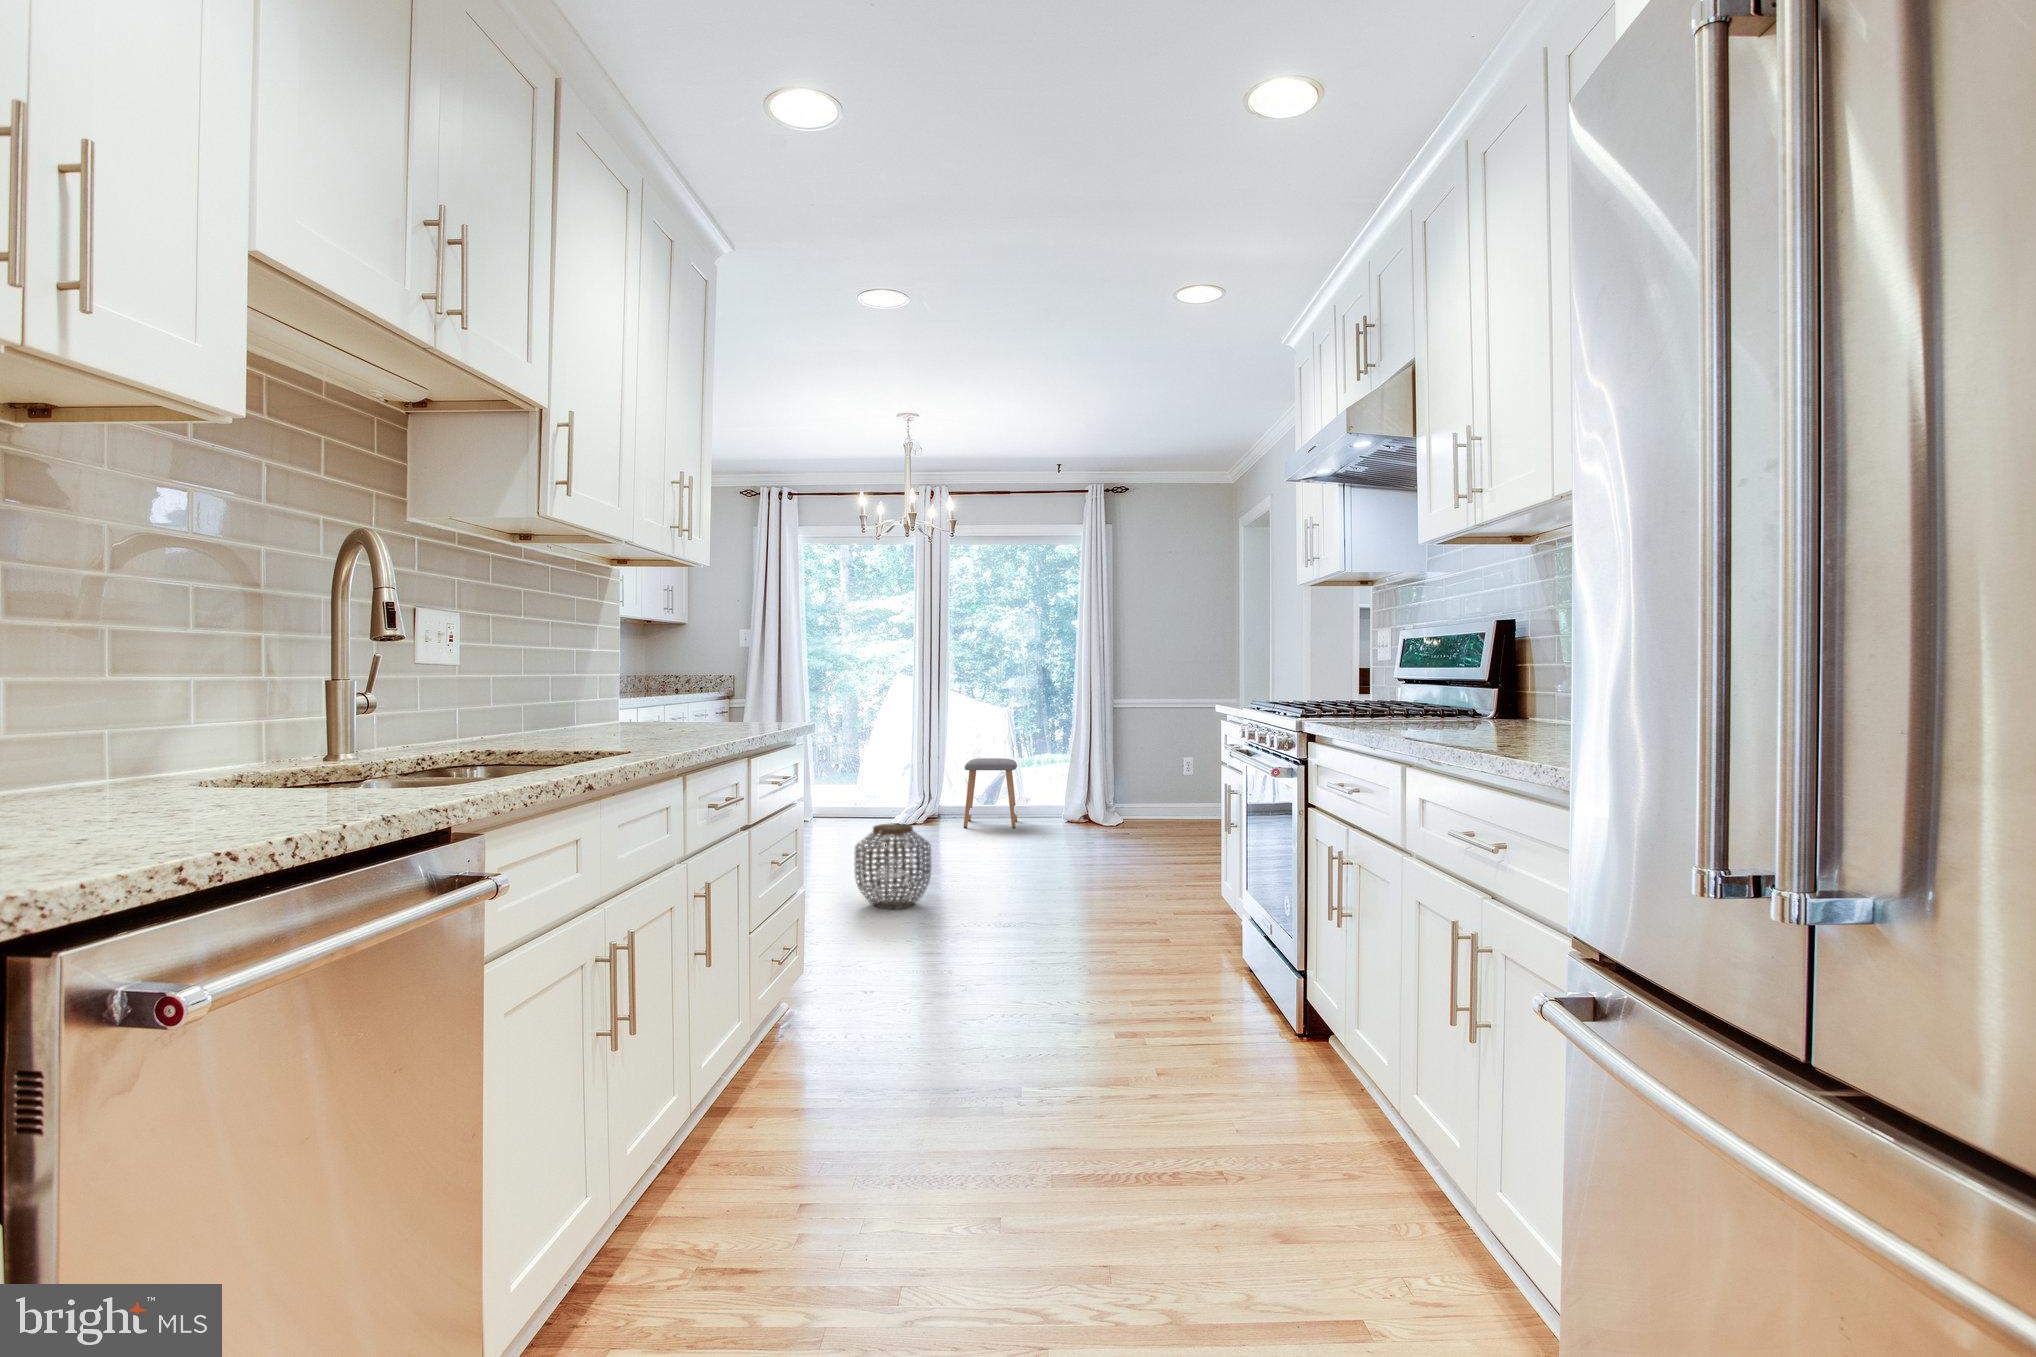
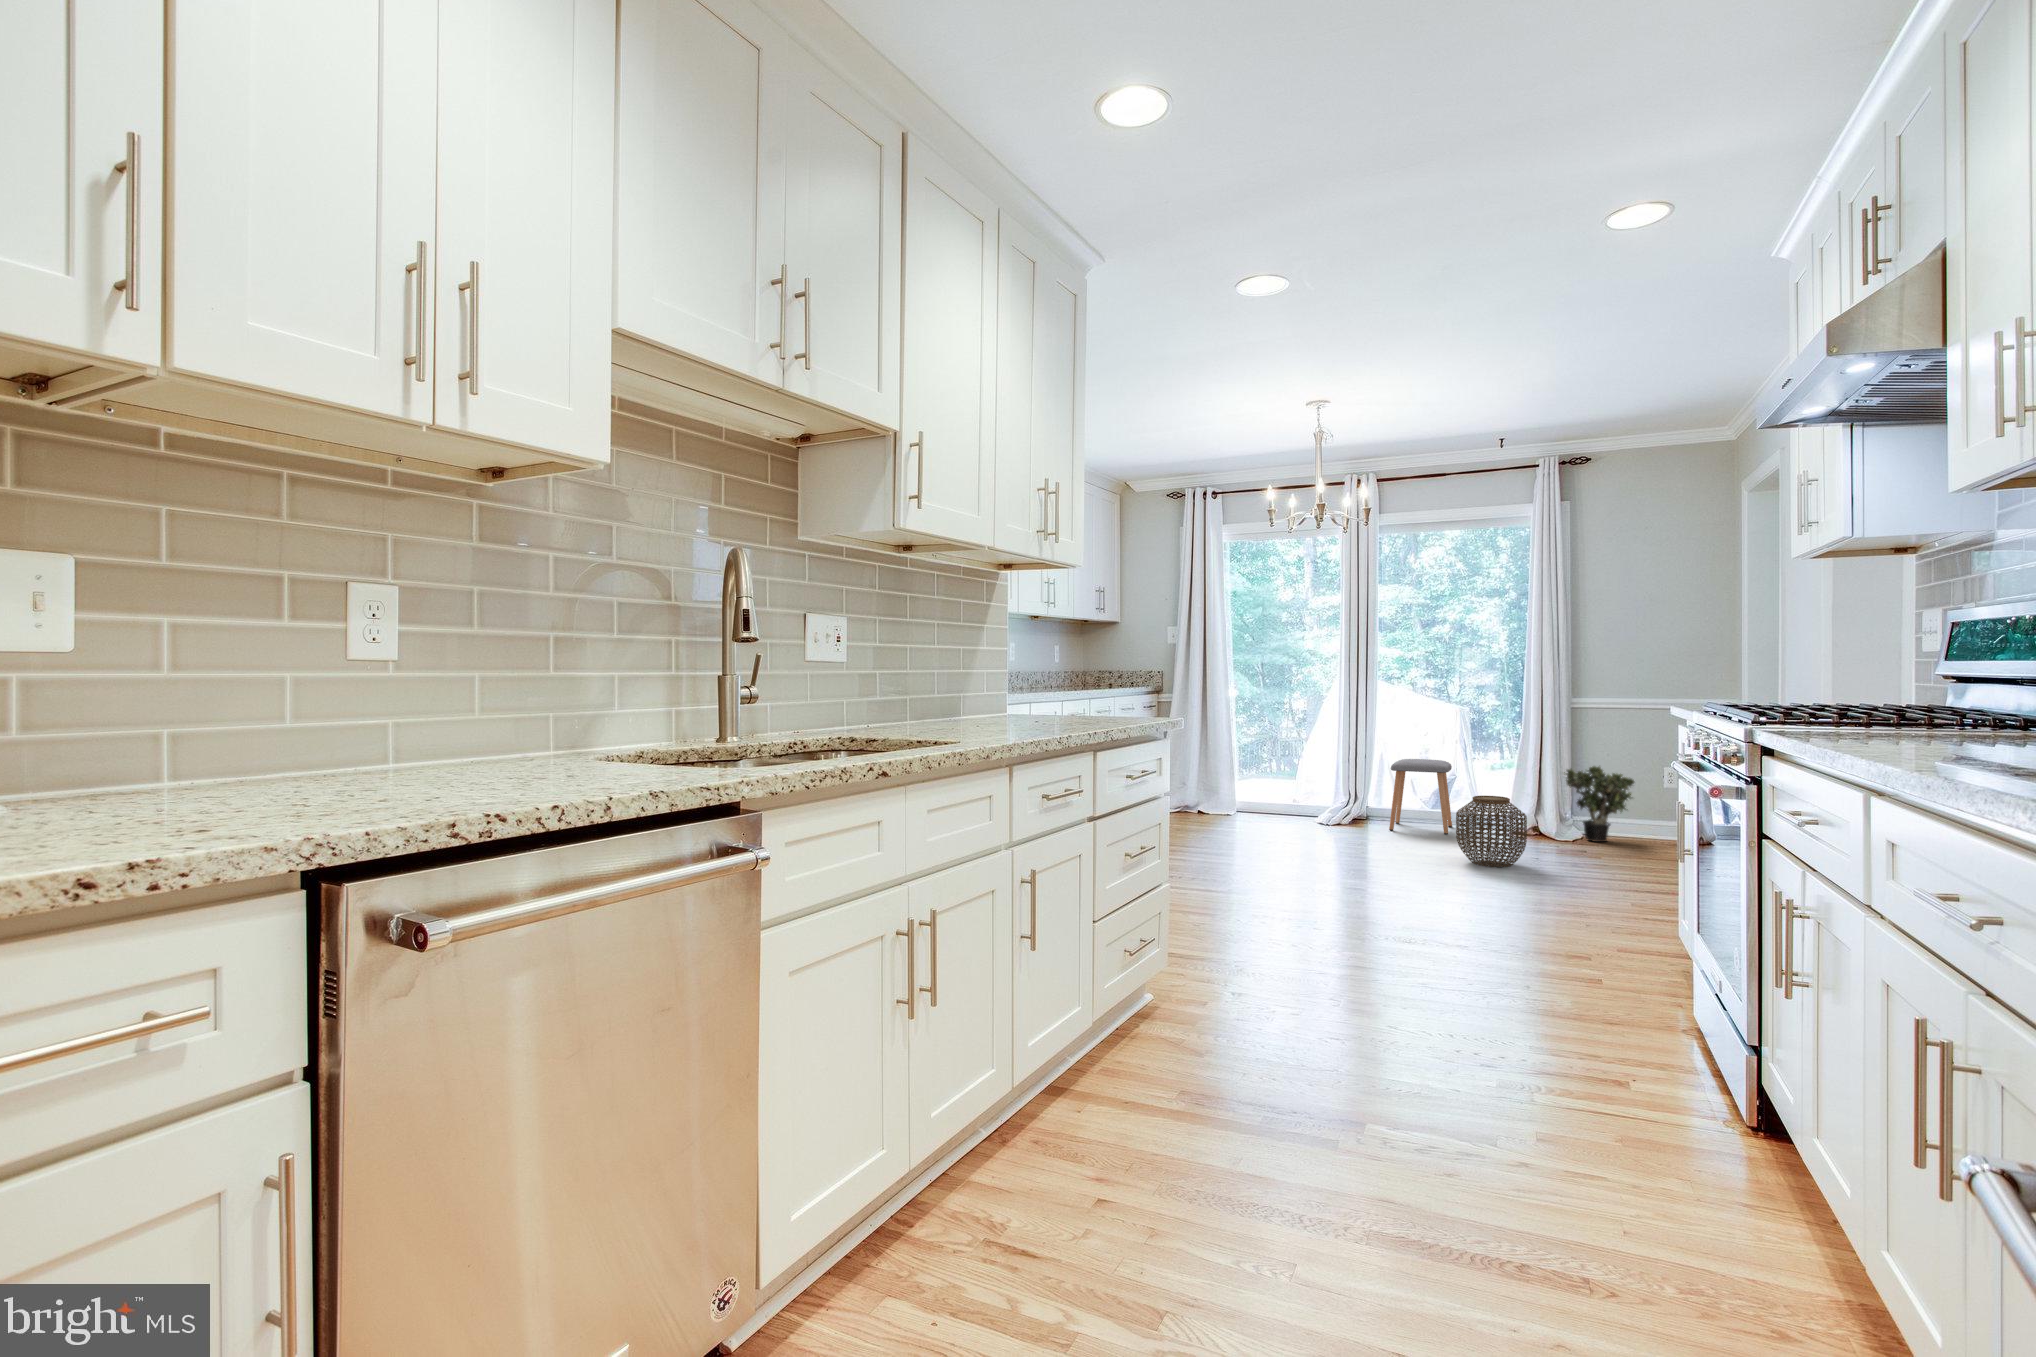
potted plant: none [1109,758,1164,826] -> present [1564,766,1634,842]
woven basket: present [854,824,931,909] -> present [1456,796,1527,867]

